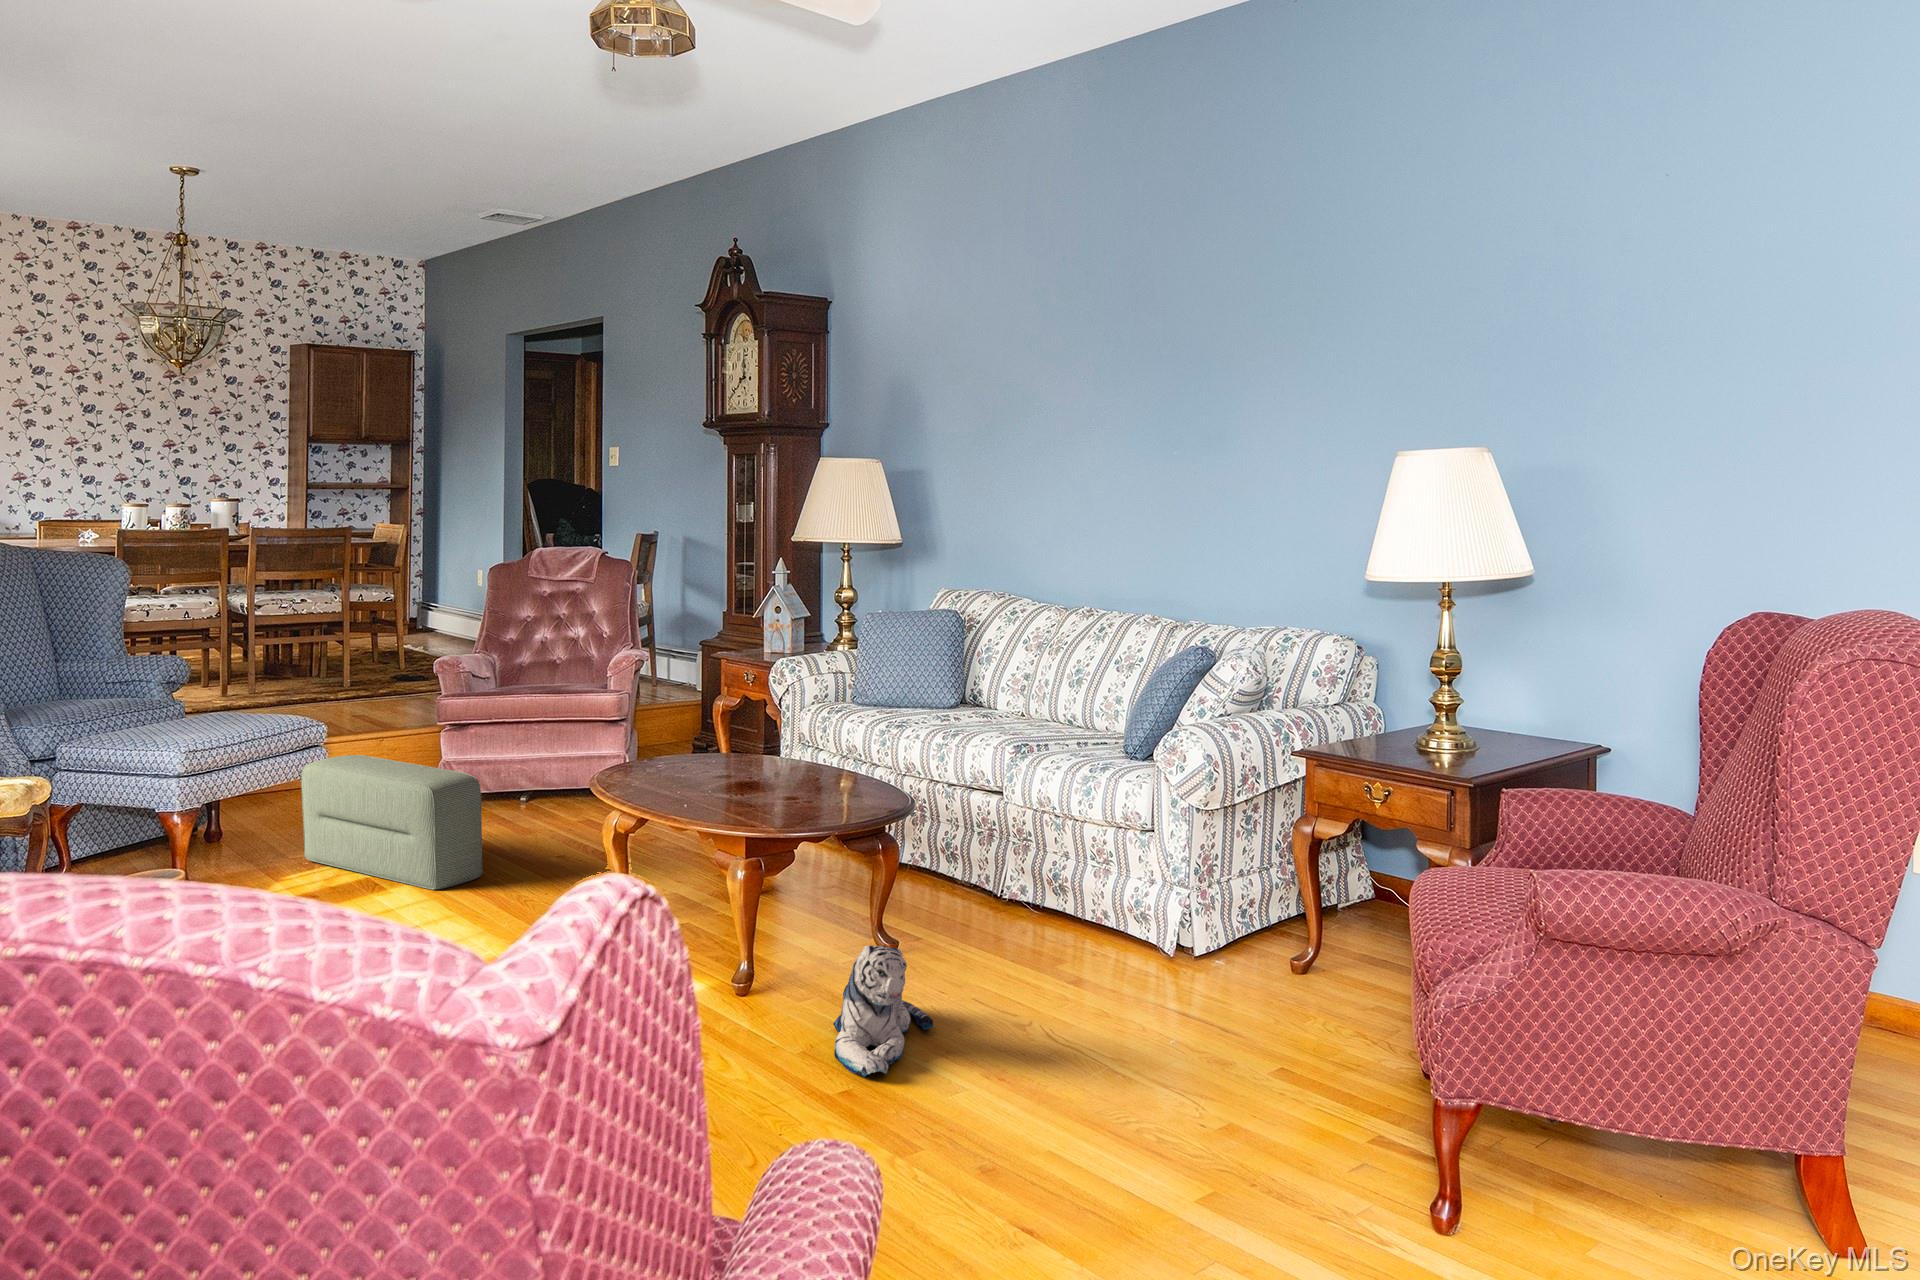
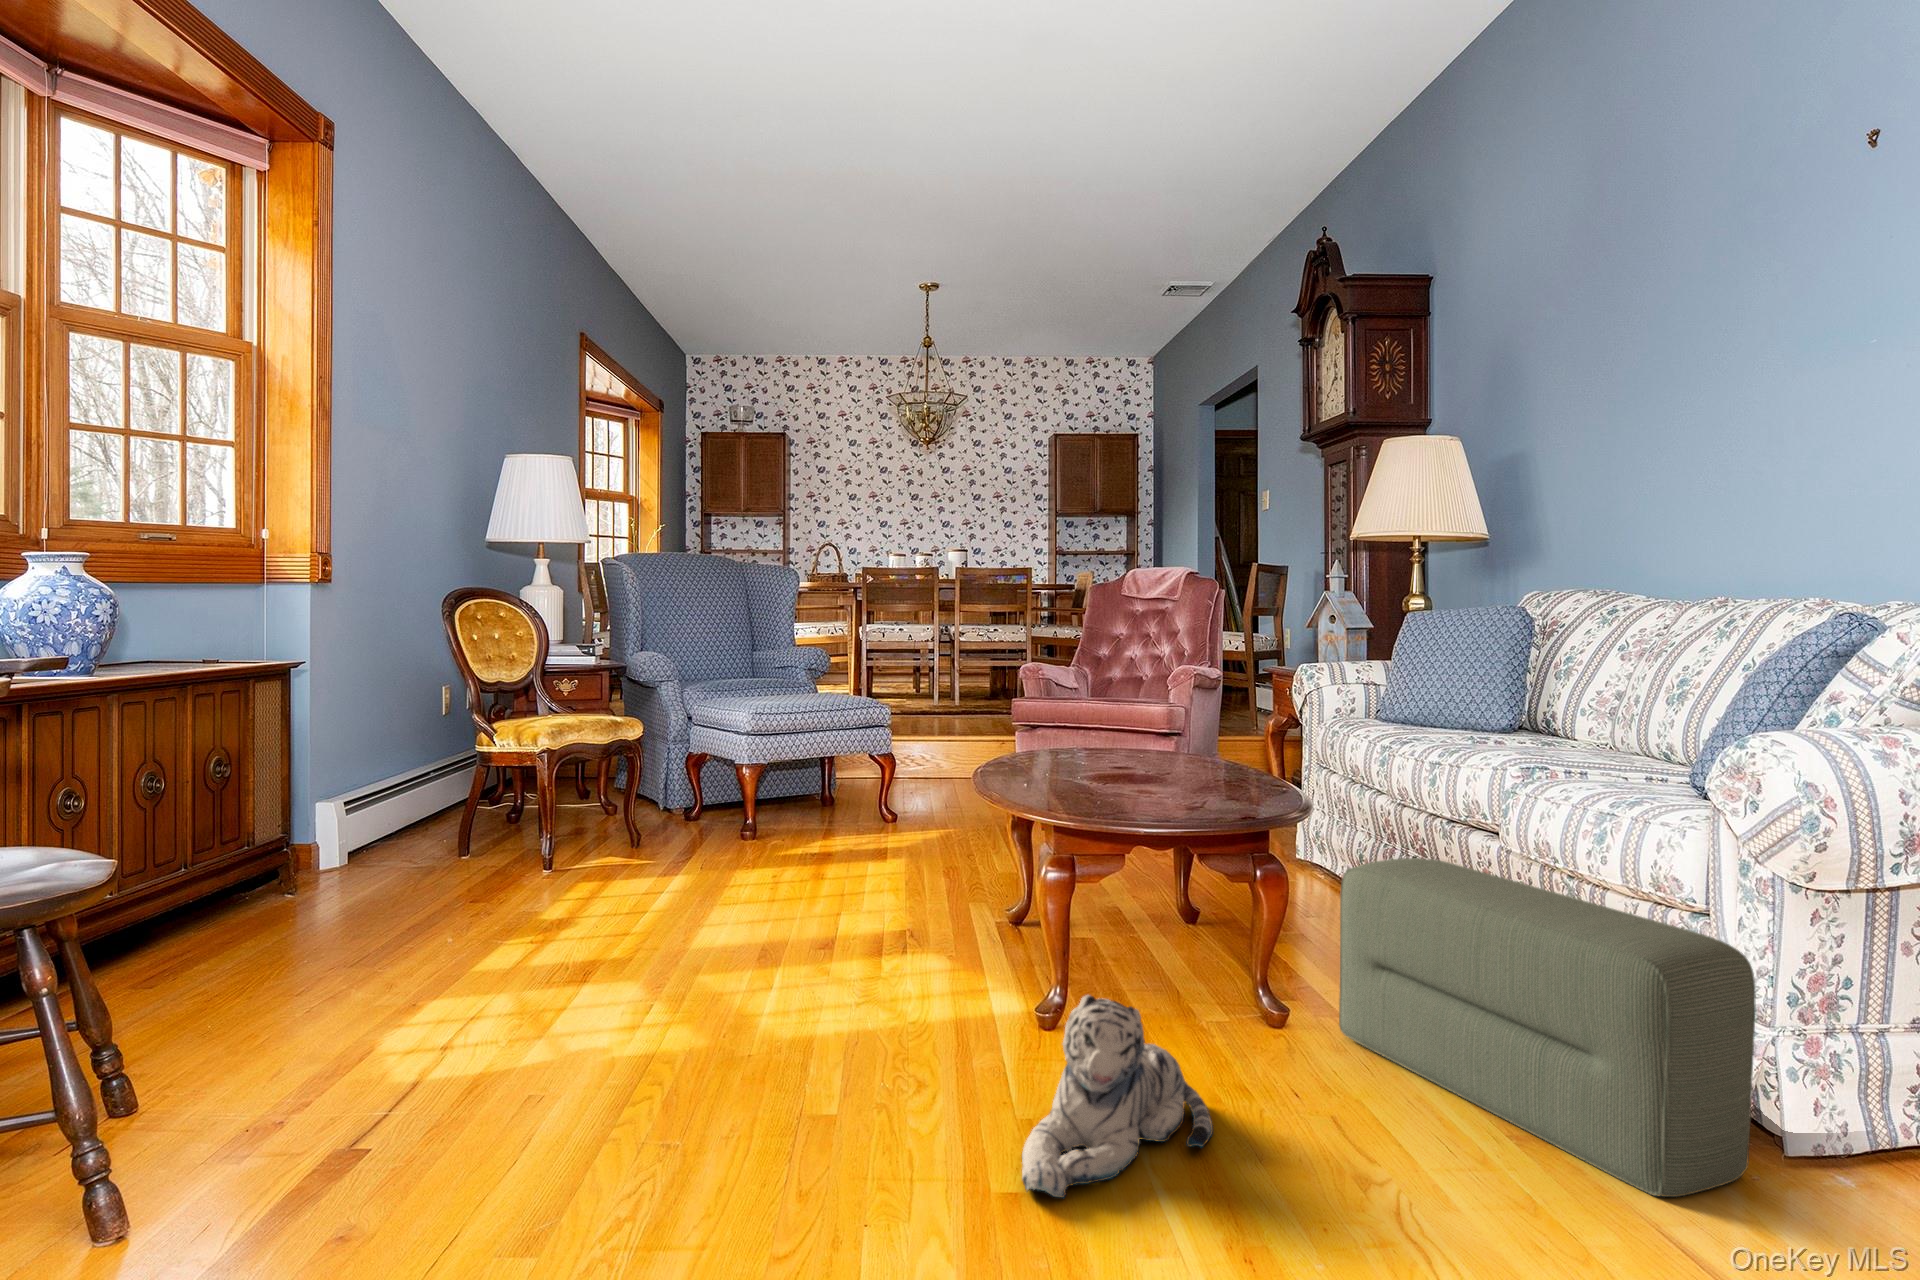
pouf: present [301,755,482,890] -> present [1339,858,1755,1197]

